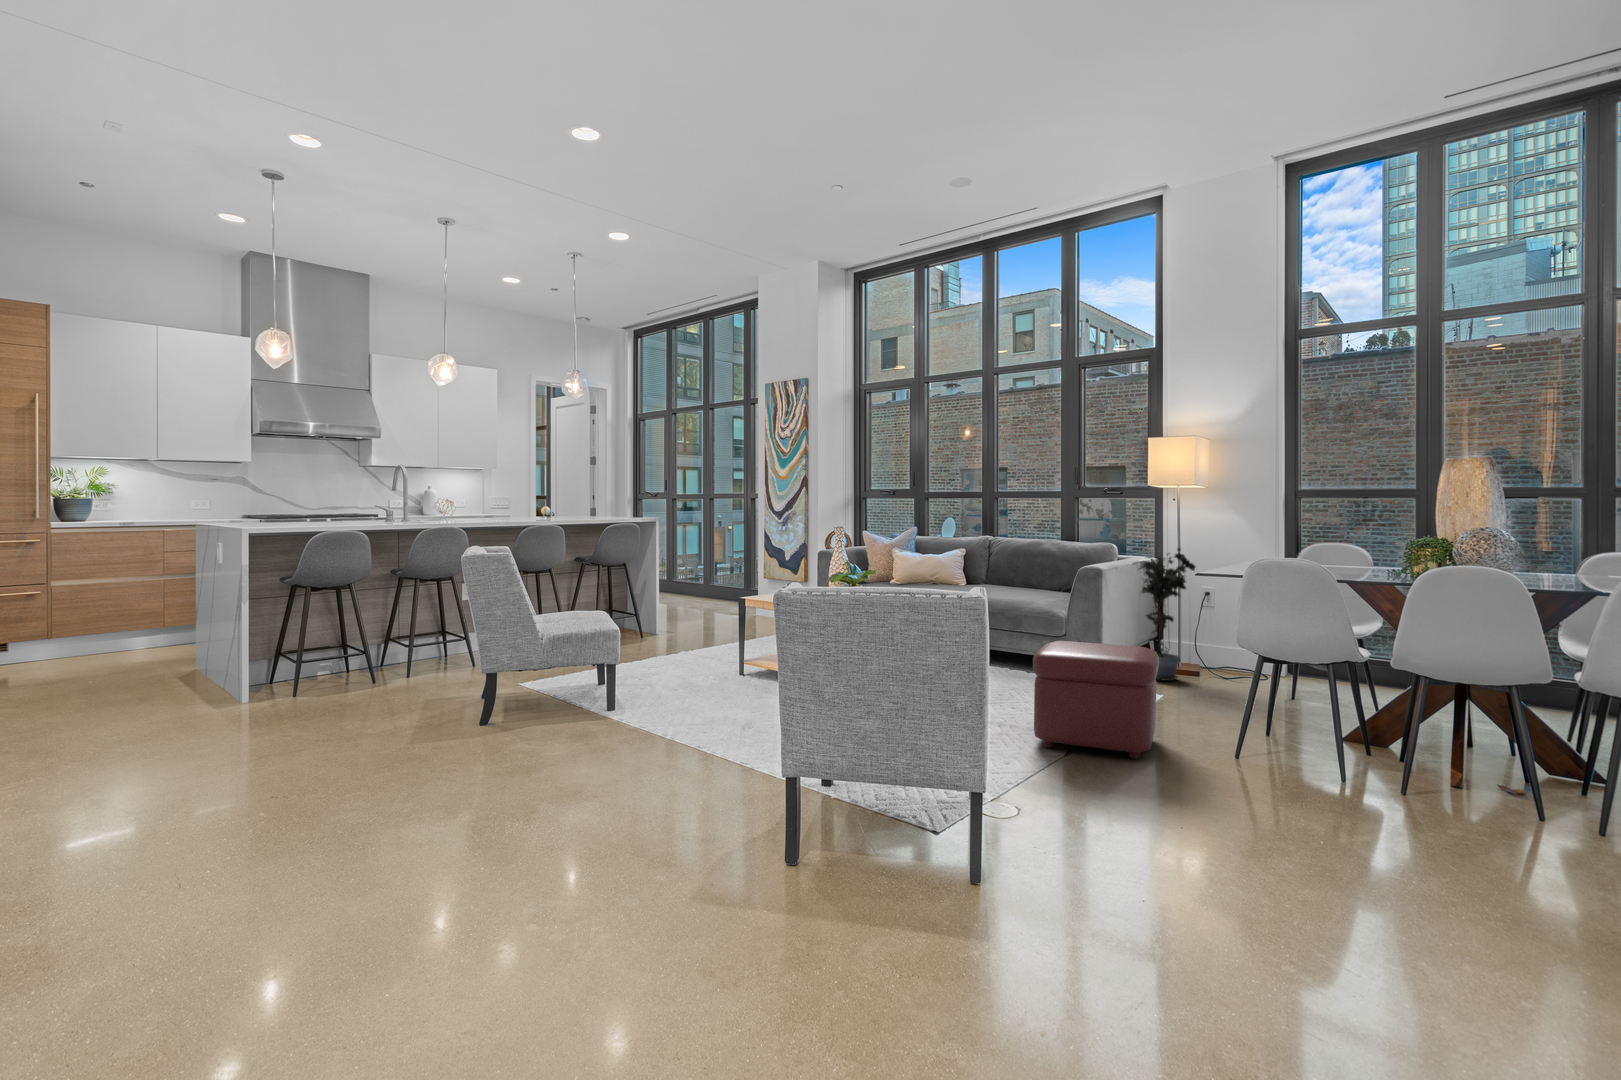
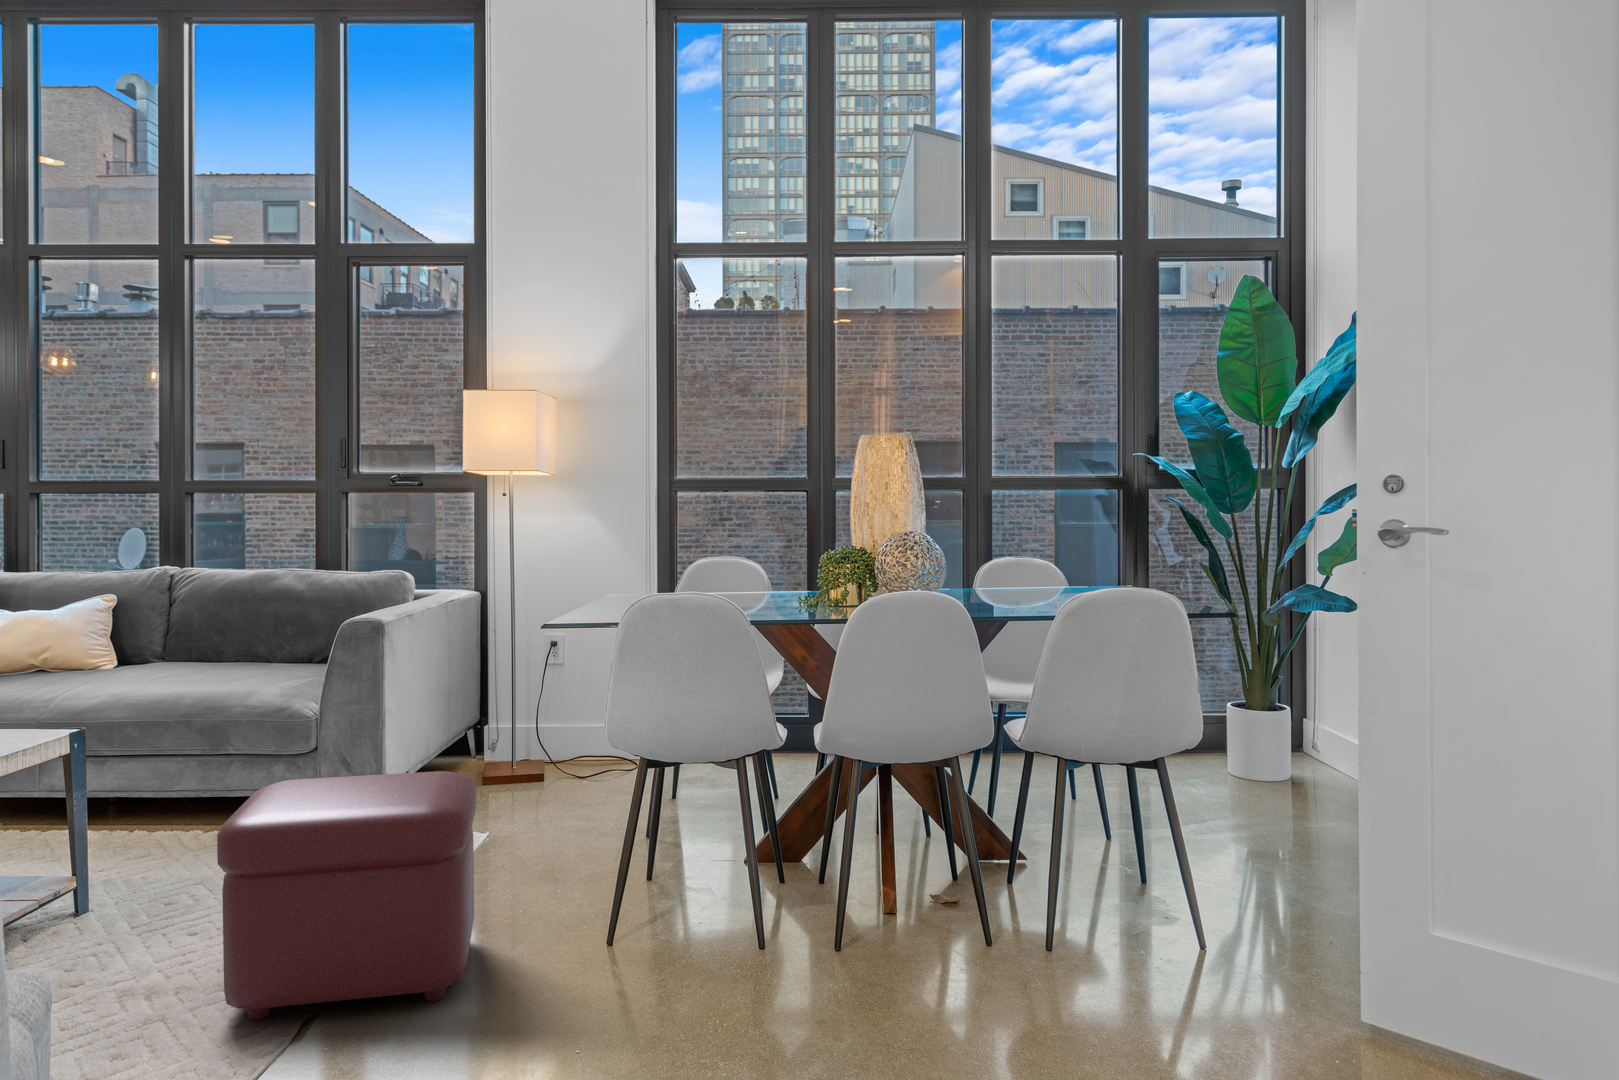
potted plant: present [1134,548,1196,681] -> none [434,577,538,800]

